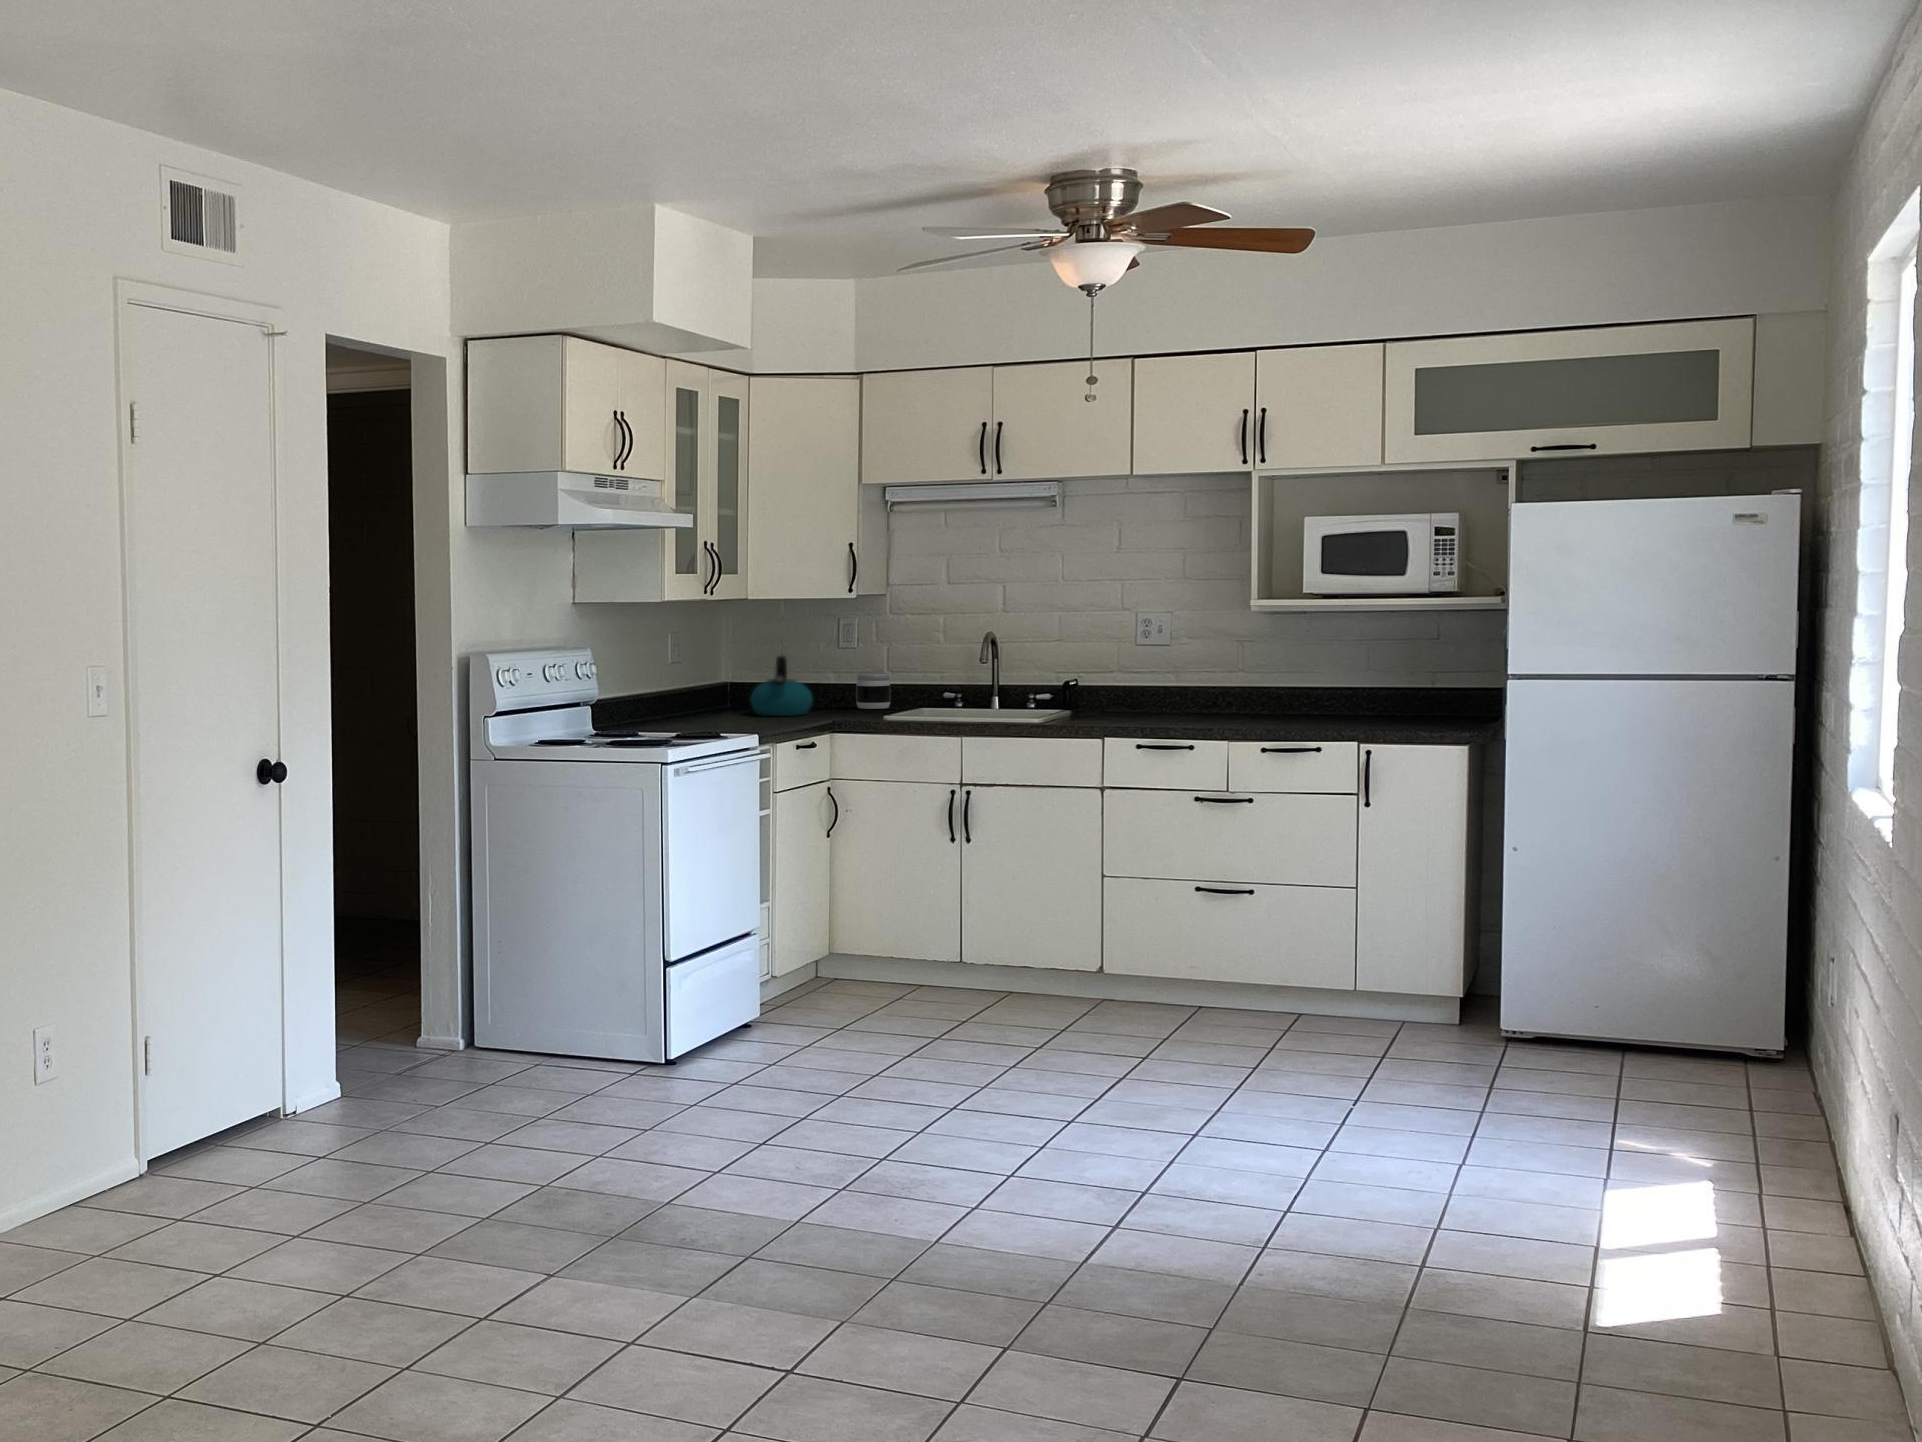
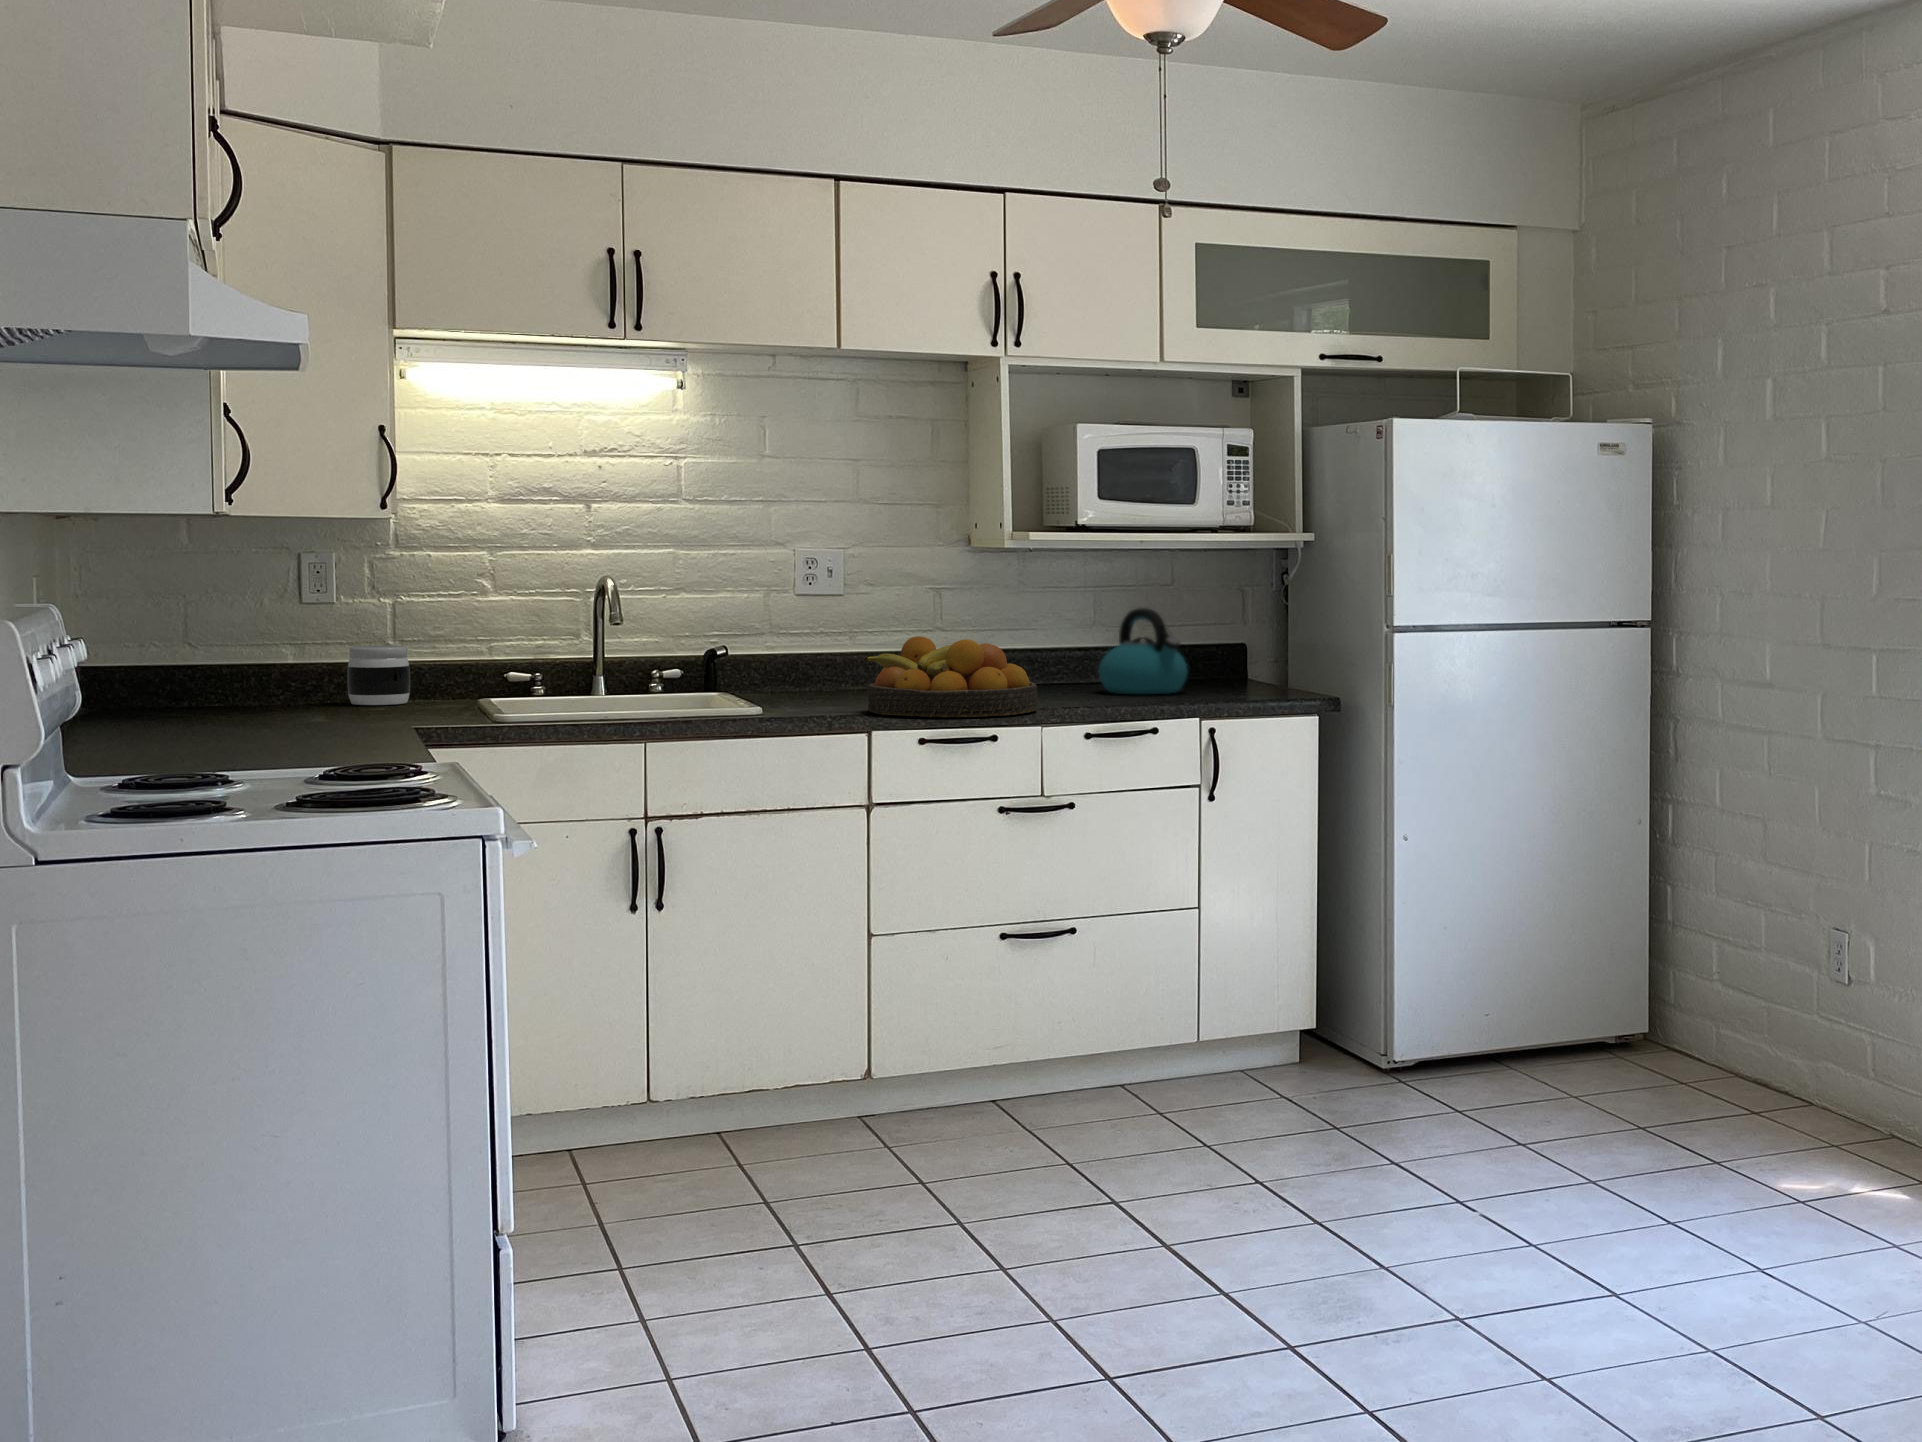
kettle: present [751,656,812,716] -> present [1099,608,1188,694]
fruit bowl: none [1102,675,1222,732] -> present [863,636,1038,717]

